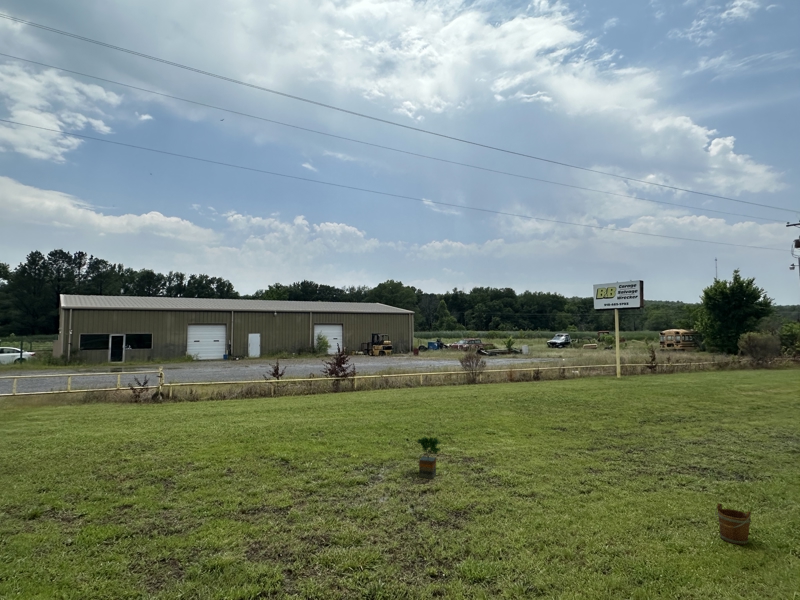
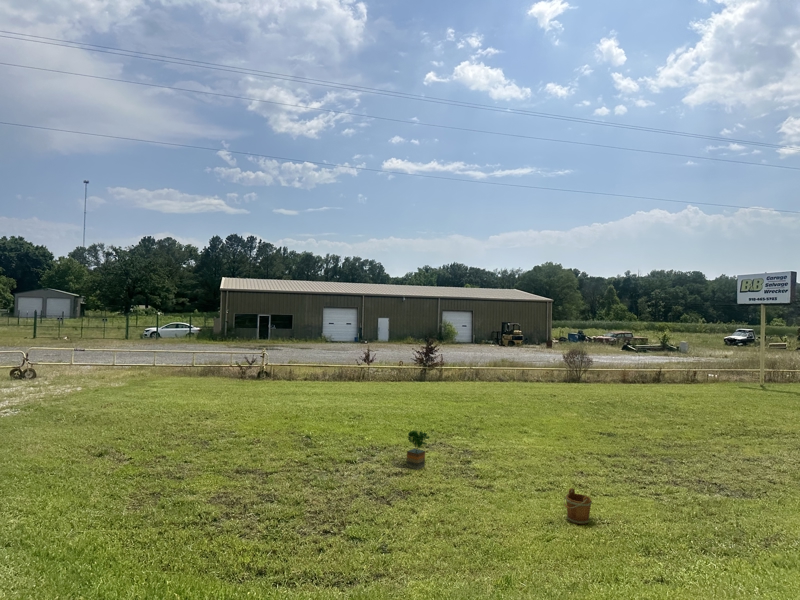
bucket: present [715,503,751,545] -> present [564,488,592,524]

